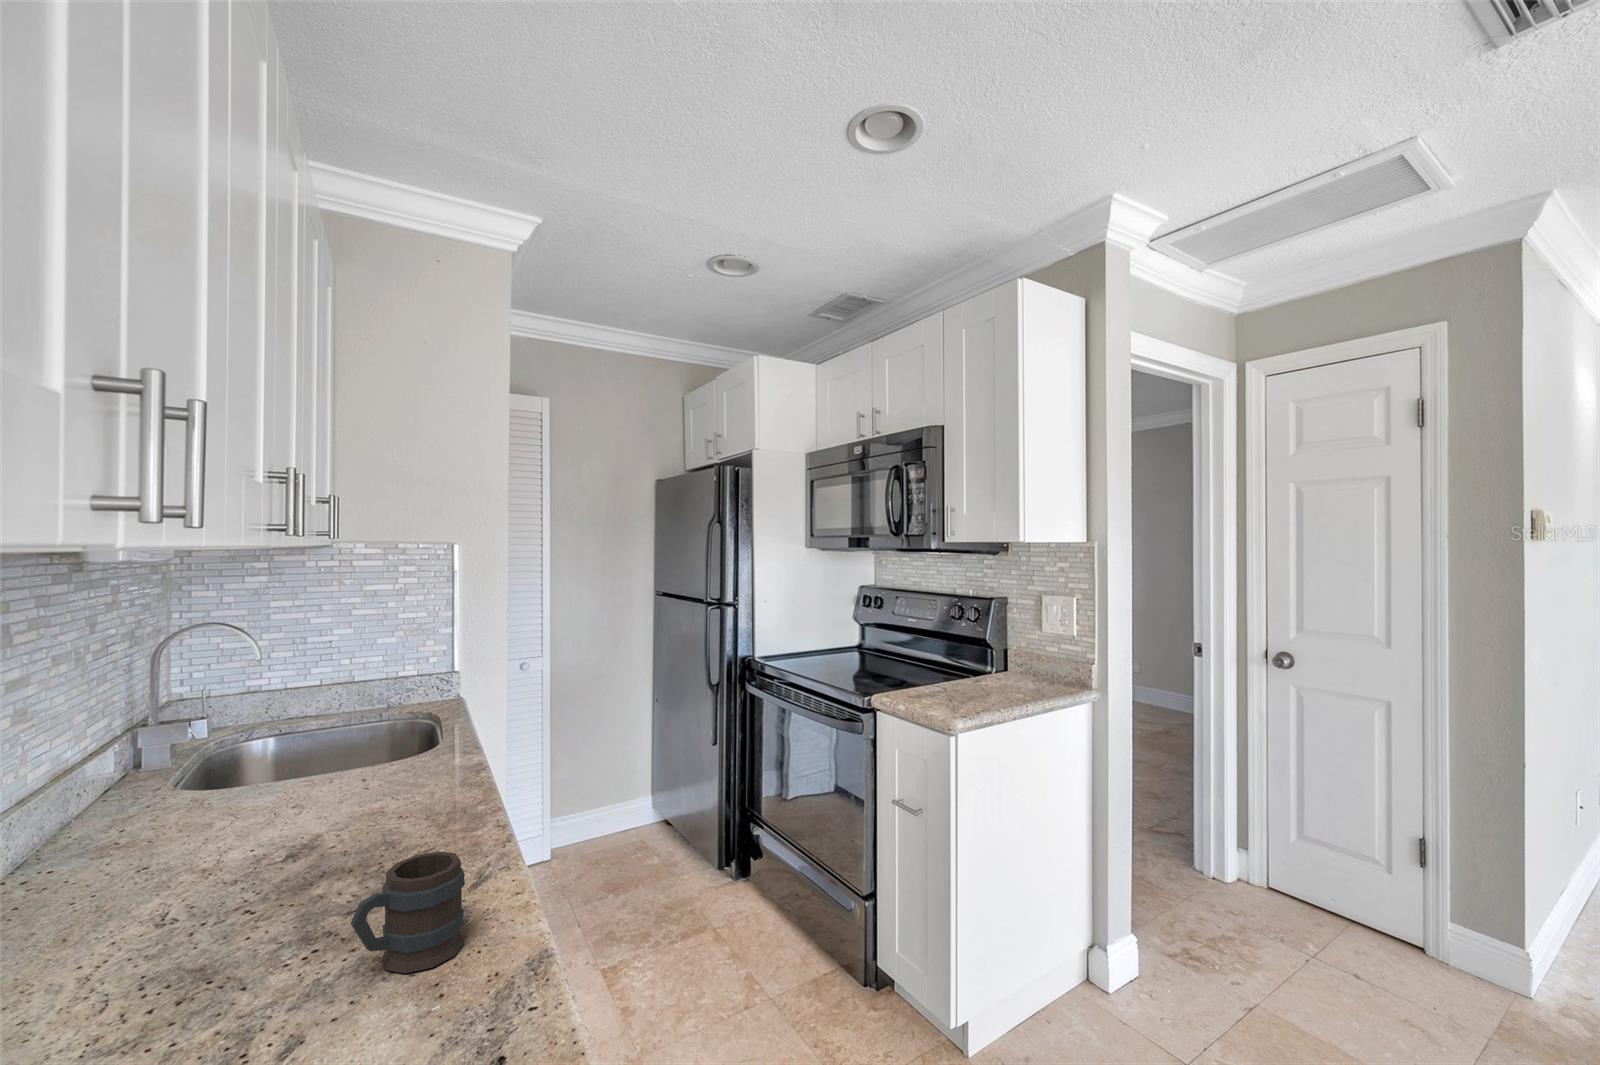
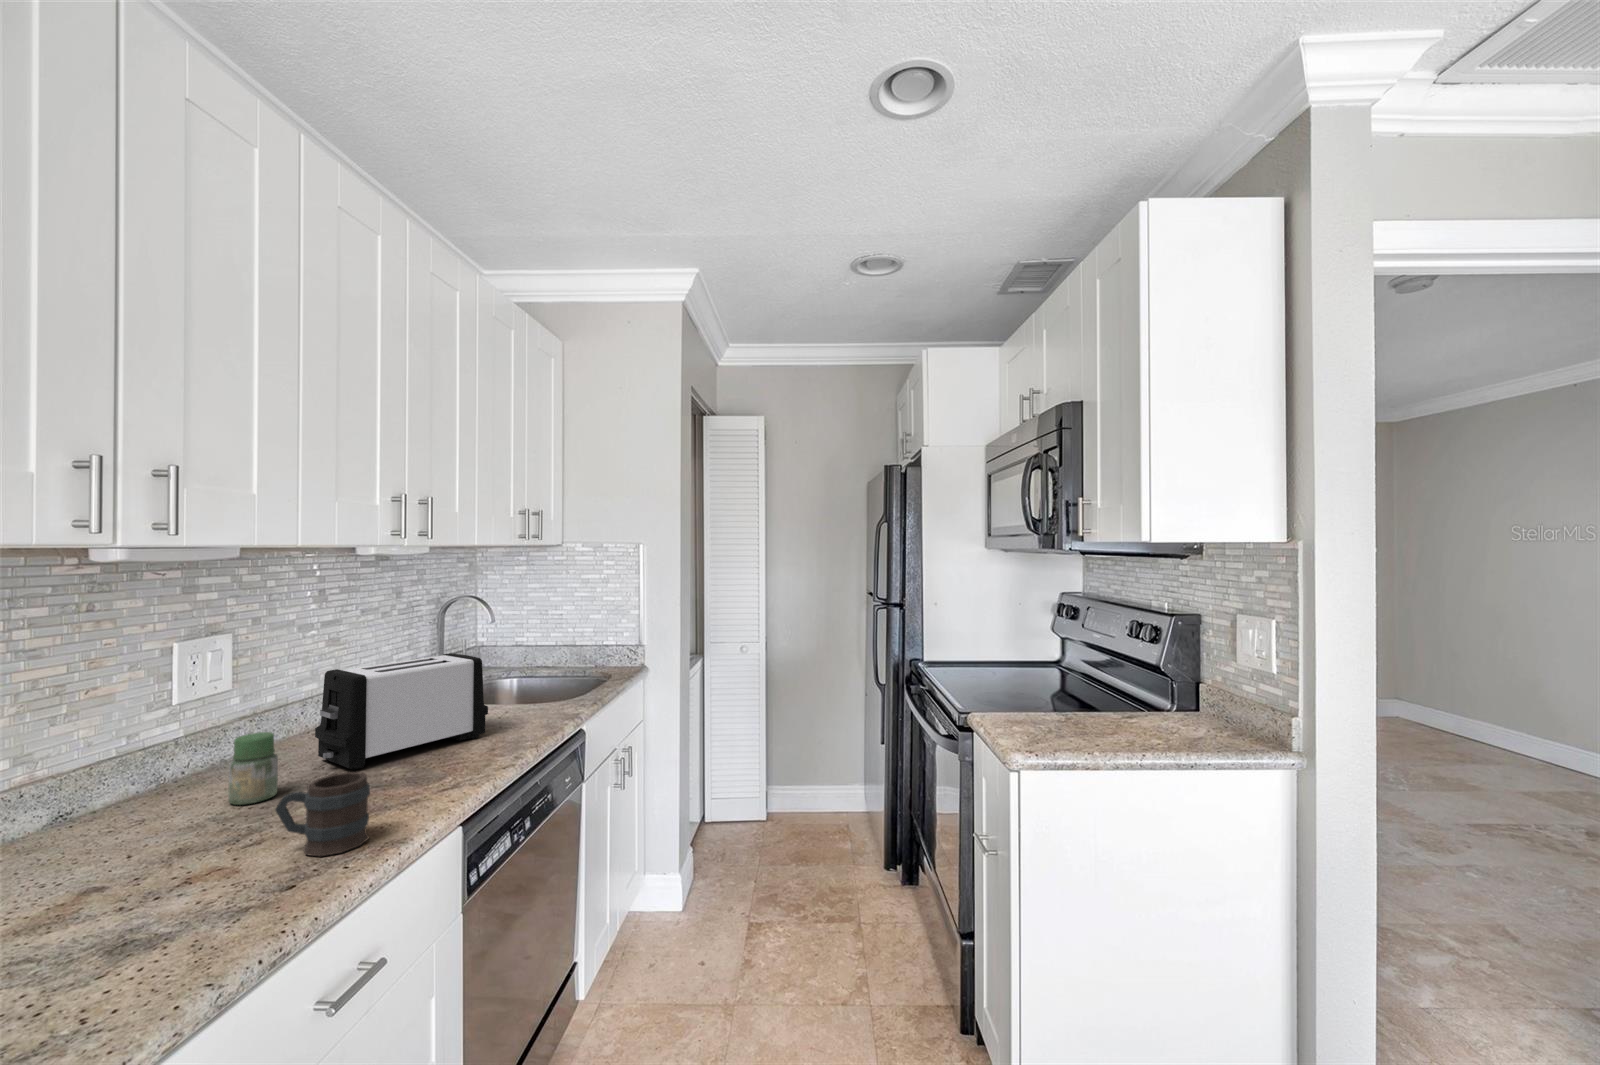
toaster: none [147,701,382,881] -> present [315,653,488,770]
jar: none [99,844,182,968] -> present [228,732,278,805]

